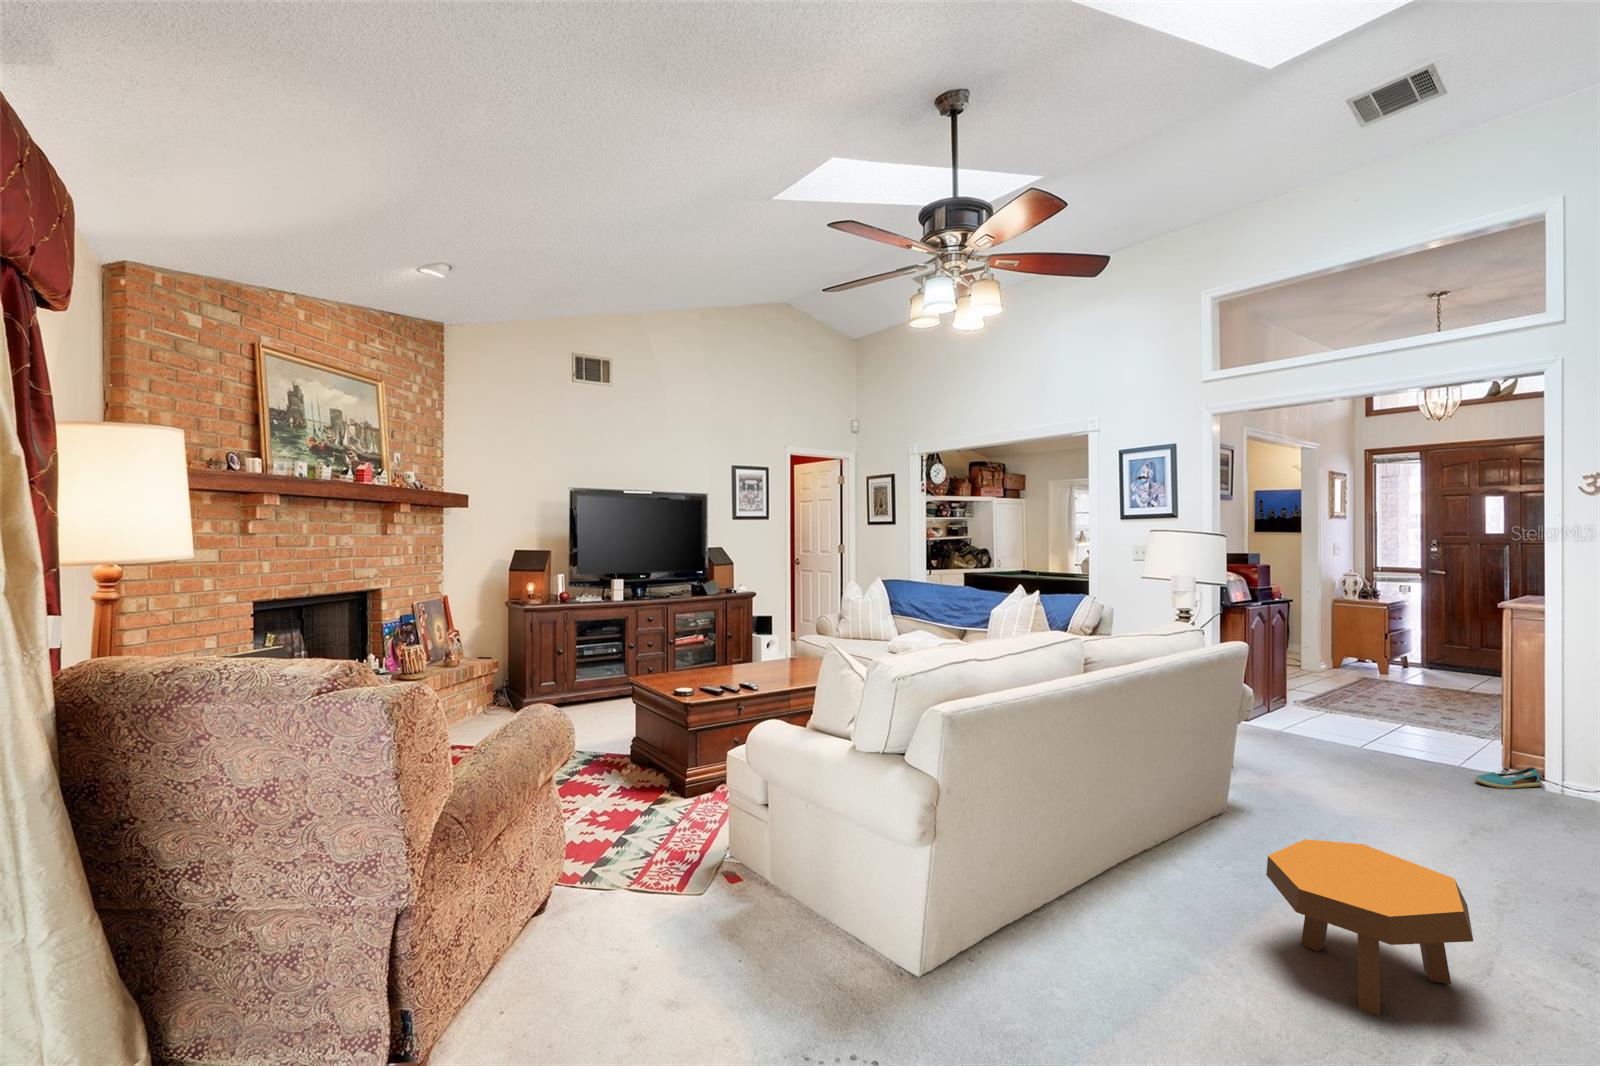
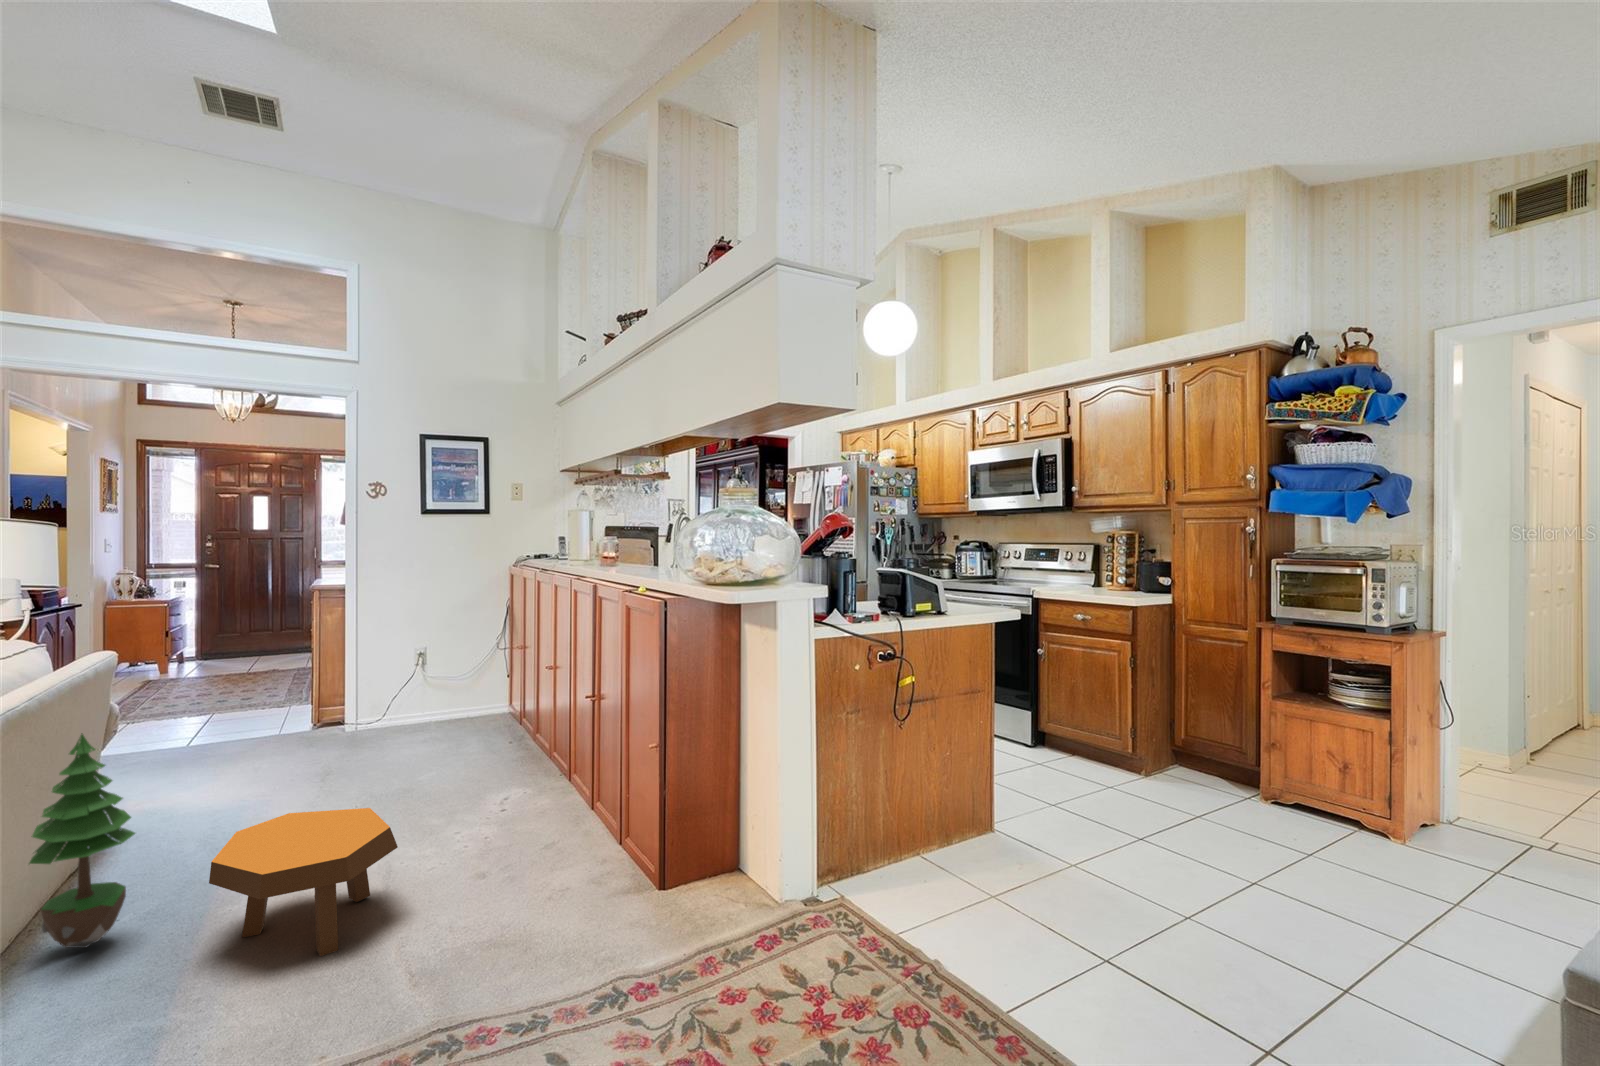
potted tree: none [1155,706,1227,883] -> present [29,733,135,948]
shoe: present [1474,767,1542,789] -> none [297,717,343,743]

